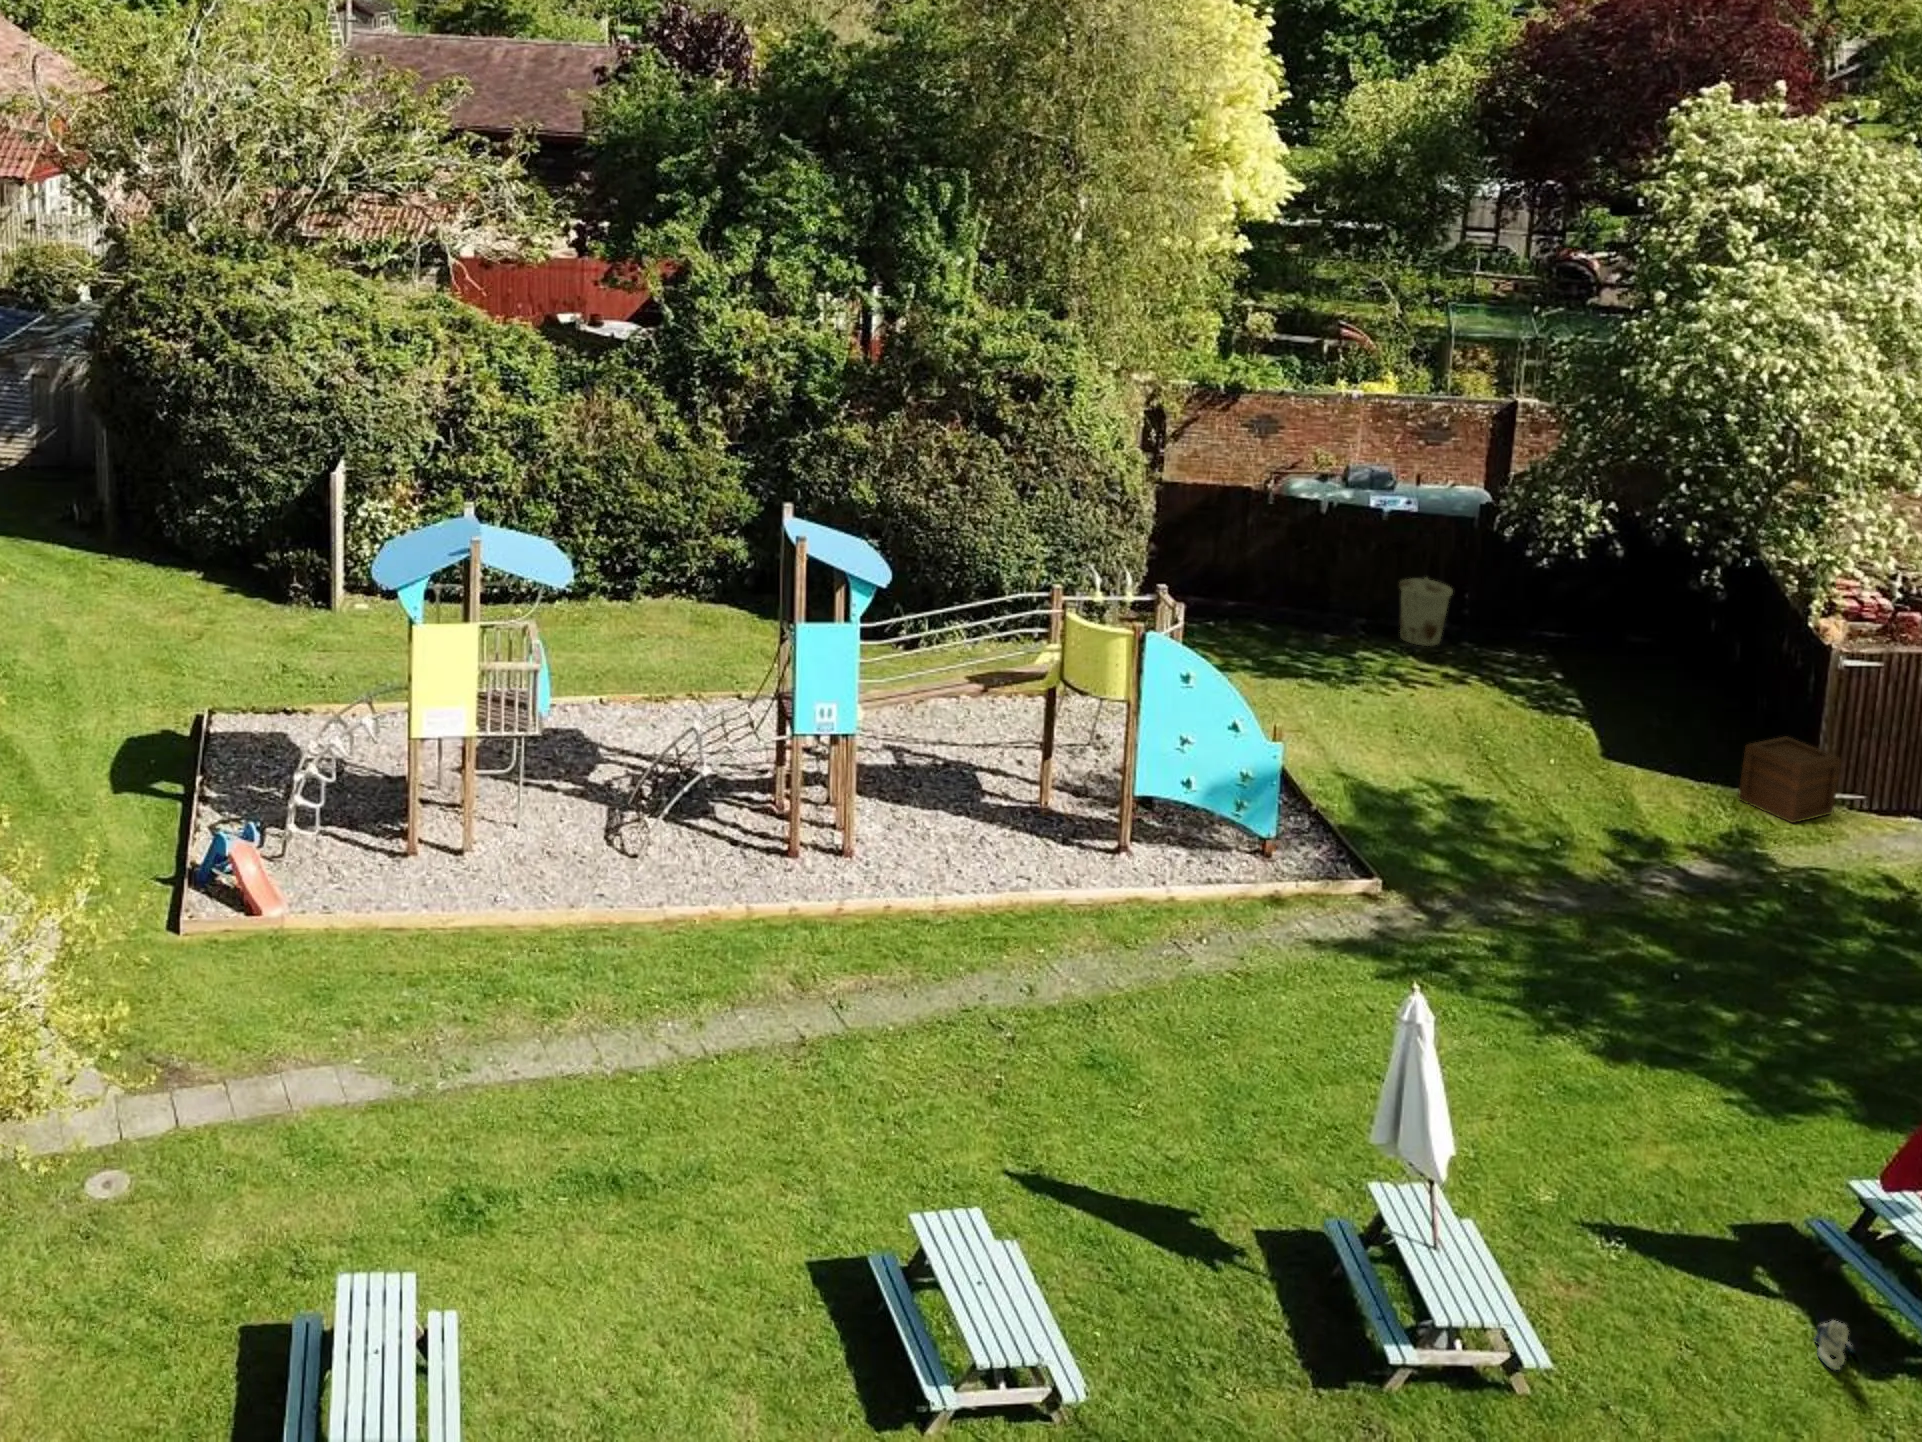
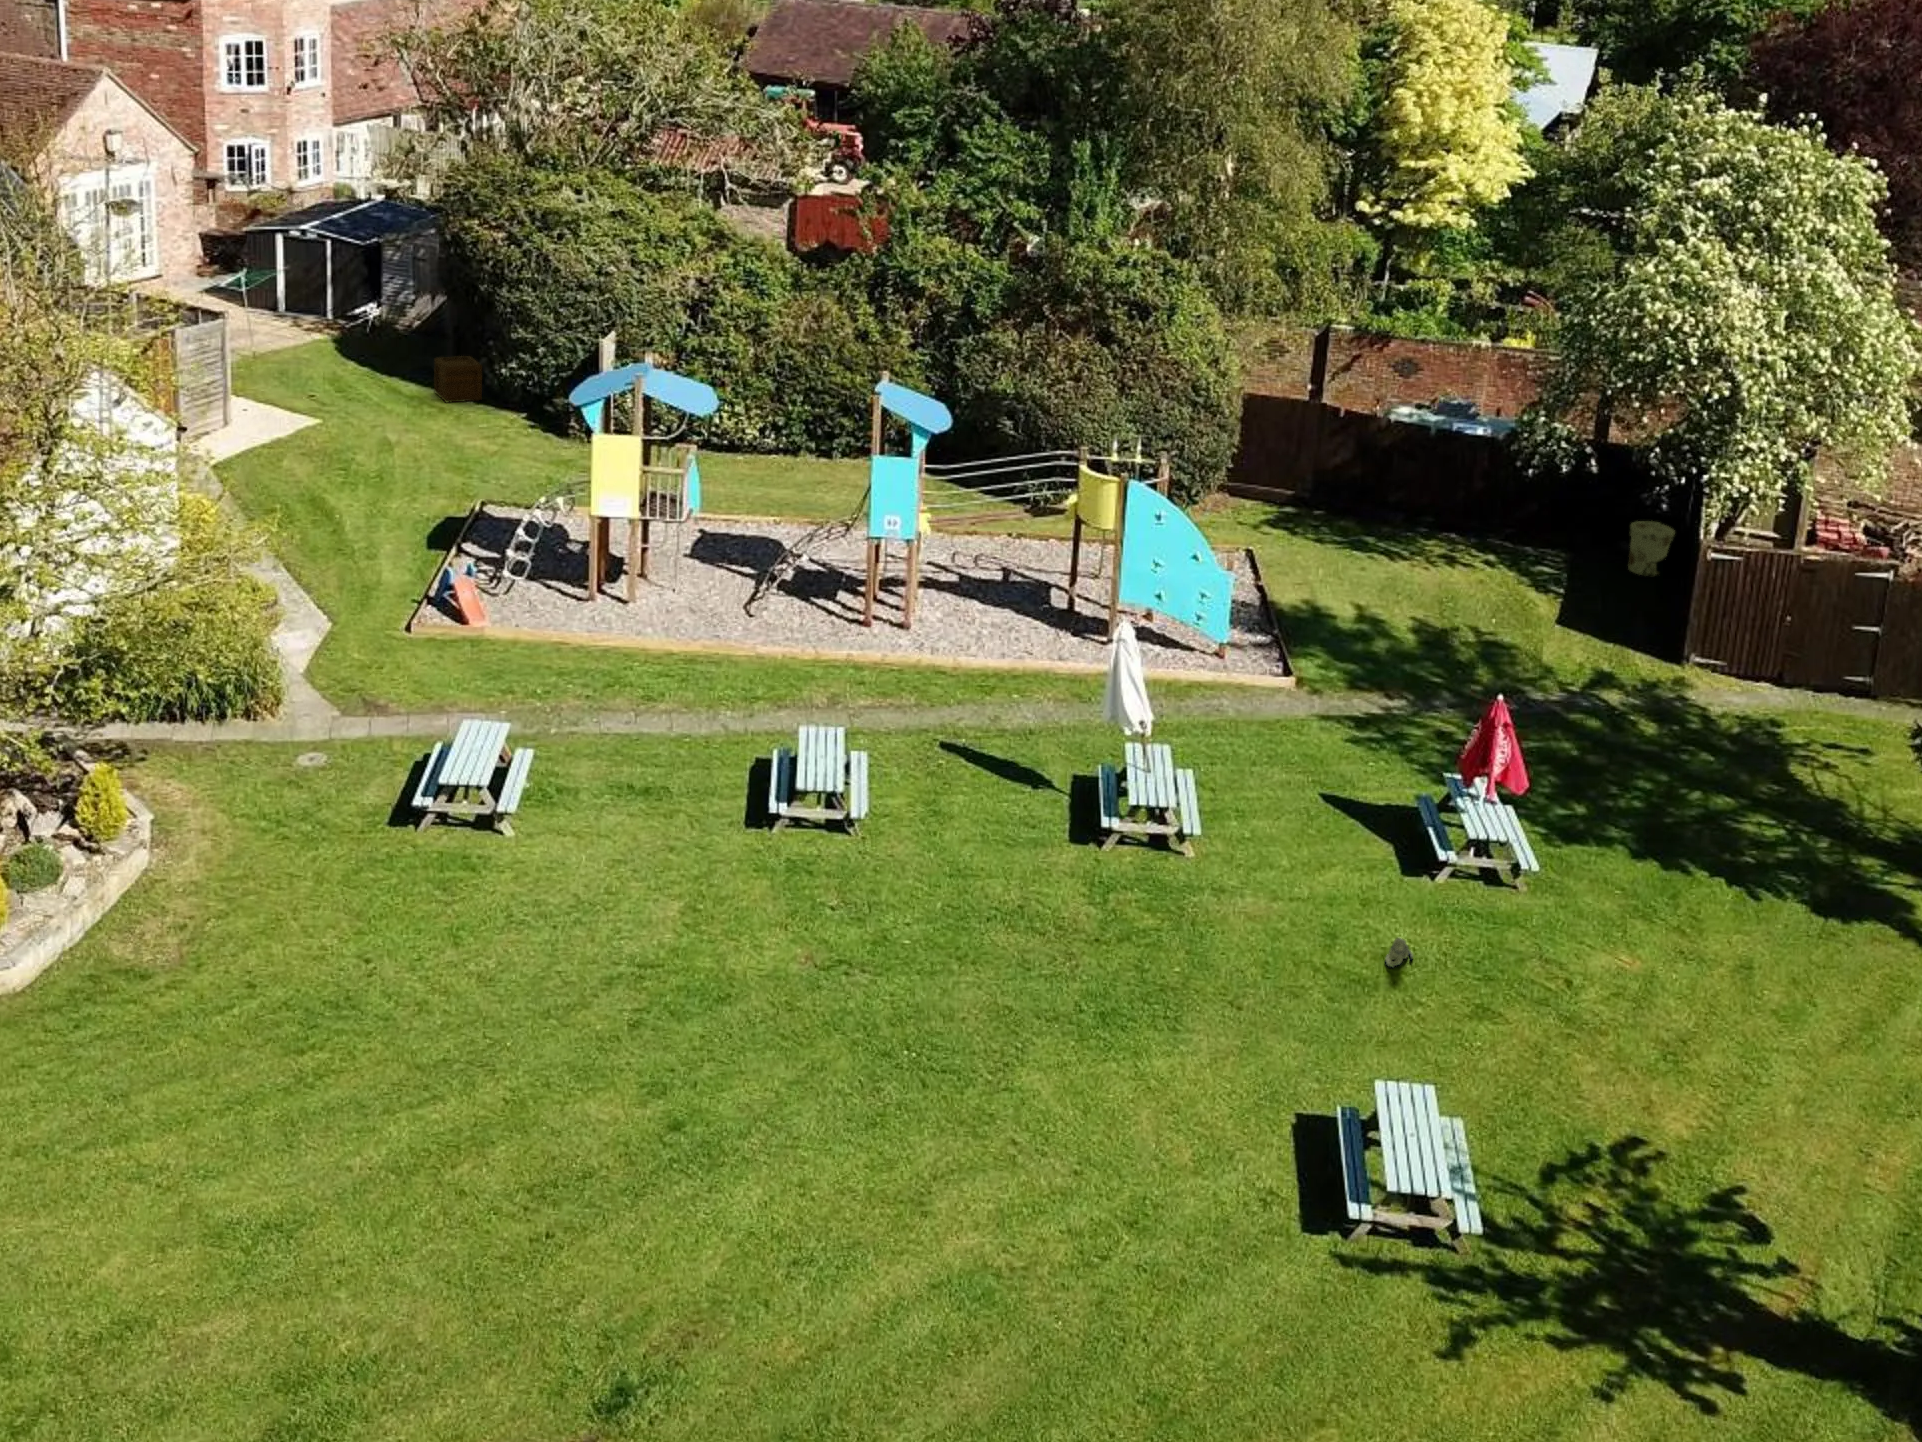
trash can: present [1399,578,1453,646] -> present [1628,521,1675,576]
wooden crate: present [1738,736,1841,823] -> present [434,356,482,402]

